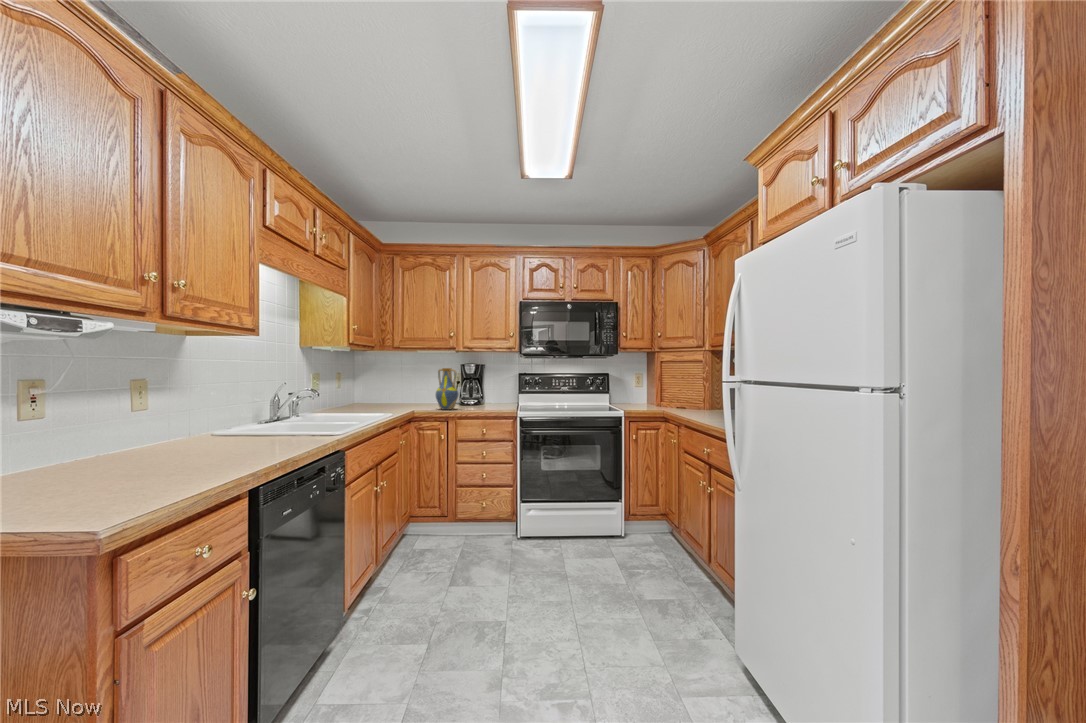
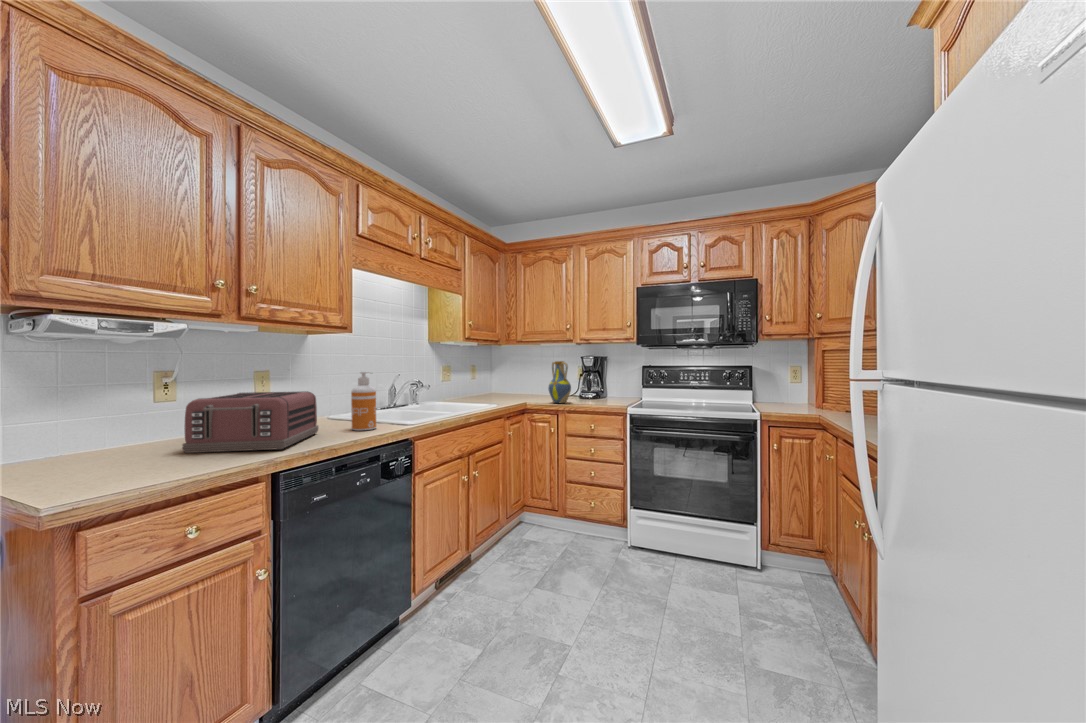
soap dispenser: none [269,378,298,443] -> present [351,372,376,431]
toaster: none [96,401,237,478] -> present [182,391,318,453]

